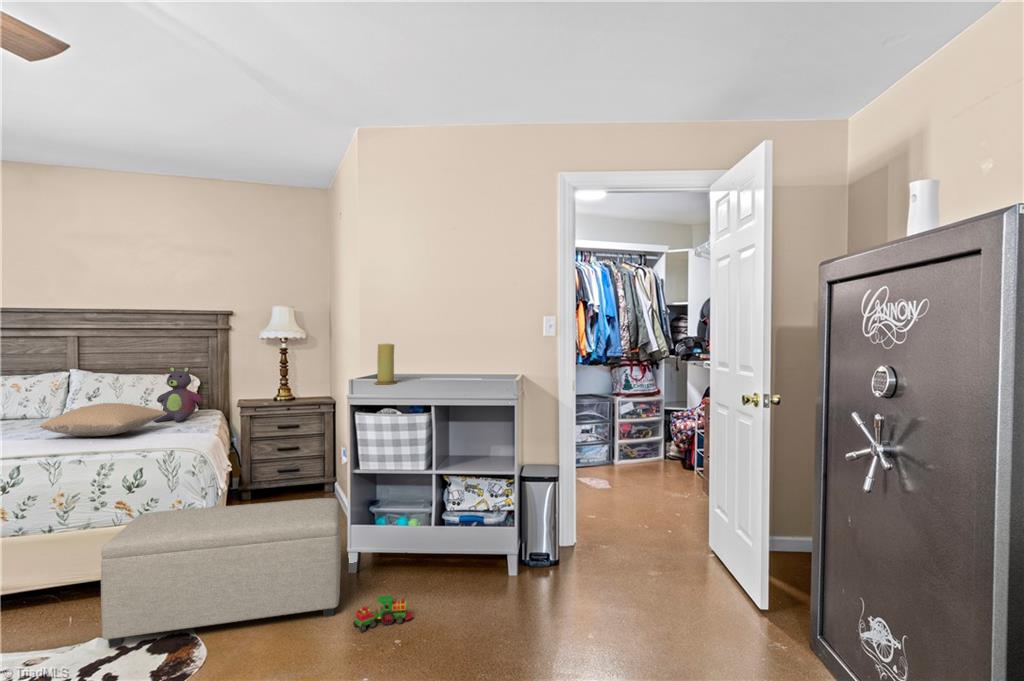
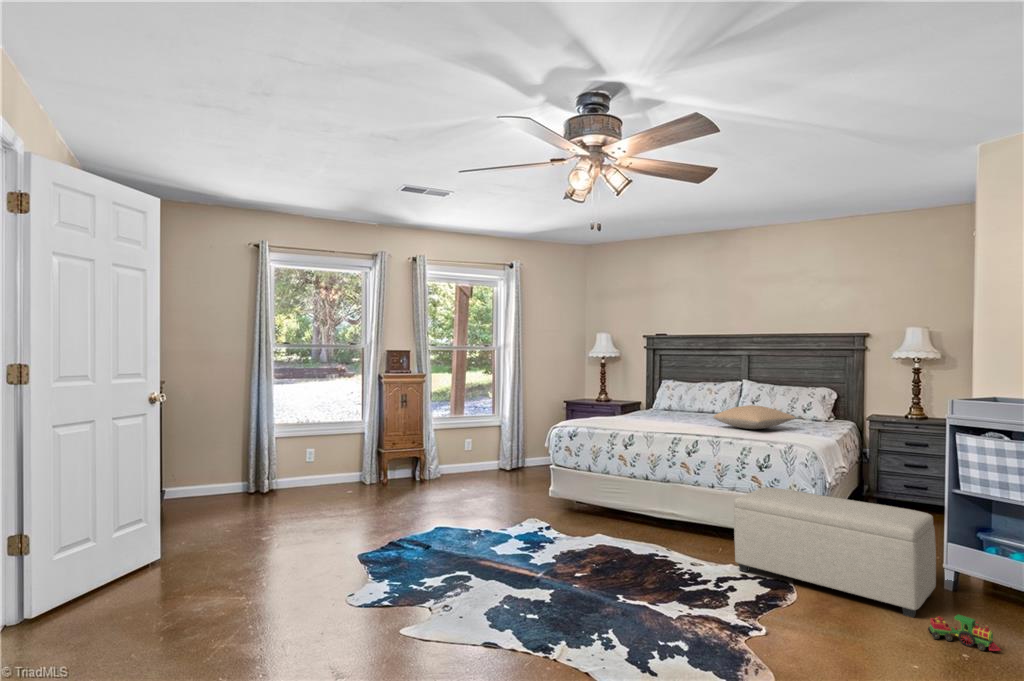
candle: present [374,344,396,384] -> none [970,363,1001,406]
stuffed bear: present [154,366,203,422] -> none [789,380,830,427]

